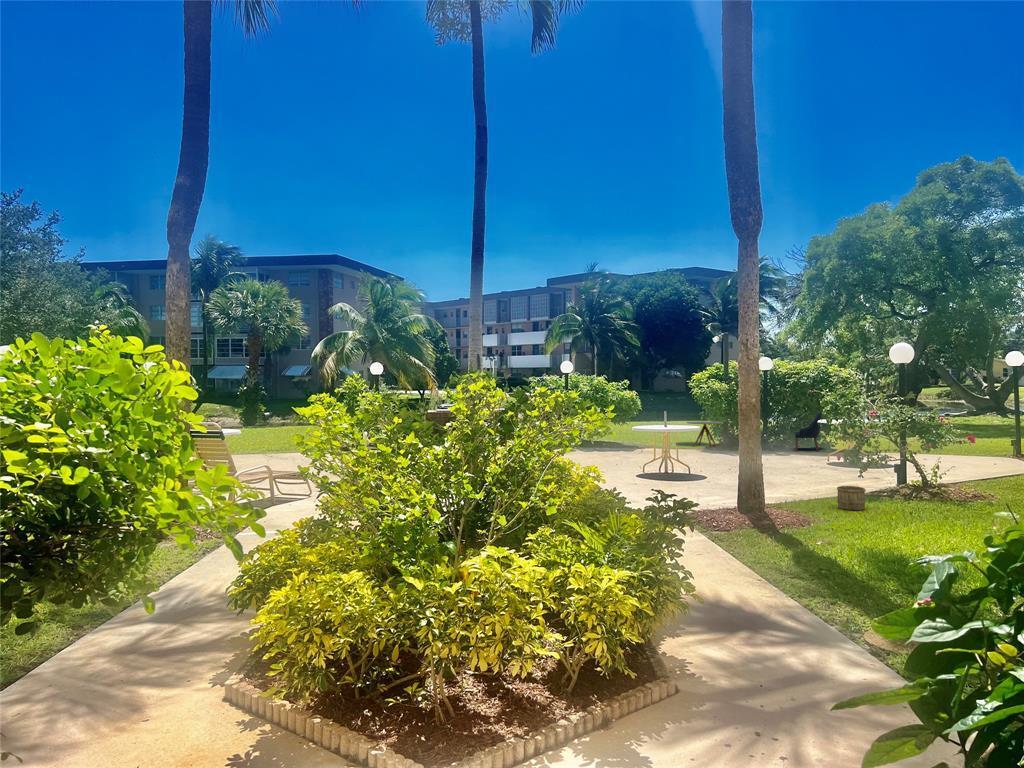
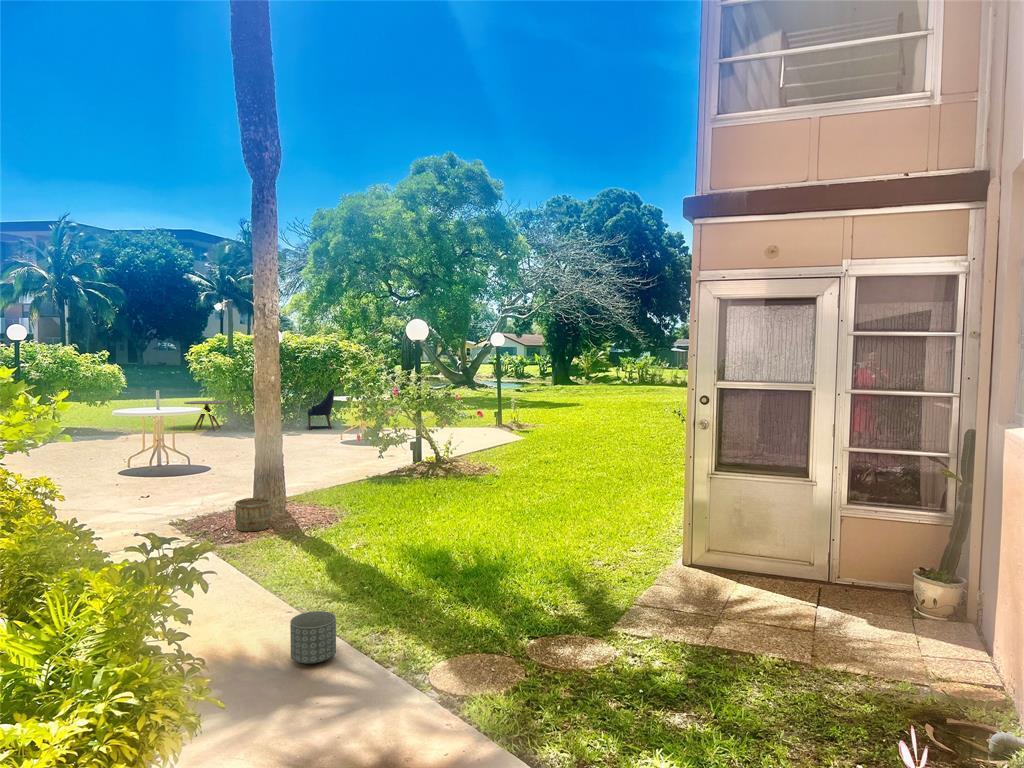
wooden bucket: present [837,486,866,510] -> present [234,498,271,532]
planter: none [754,574,790,612] -> present [290,611,336,664]

